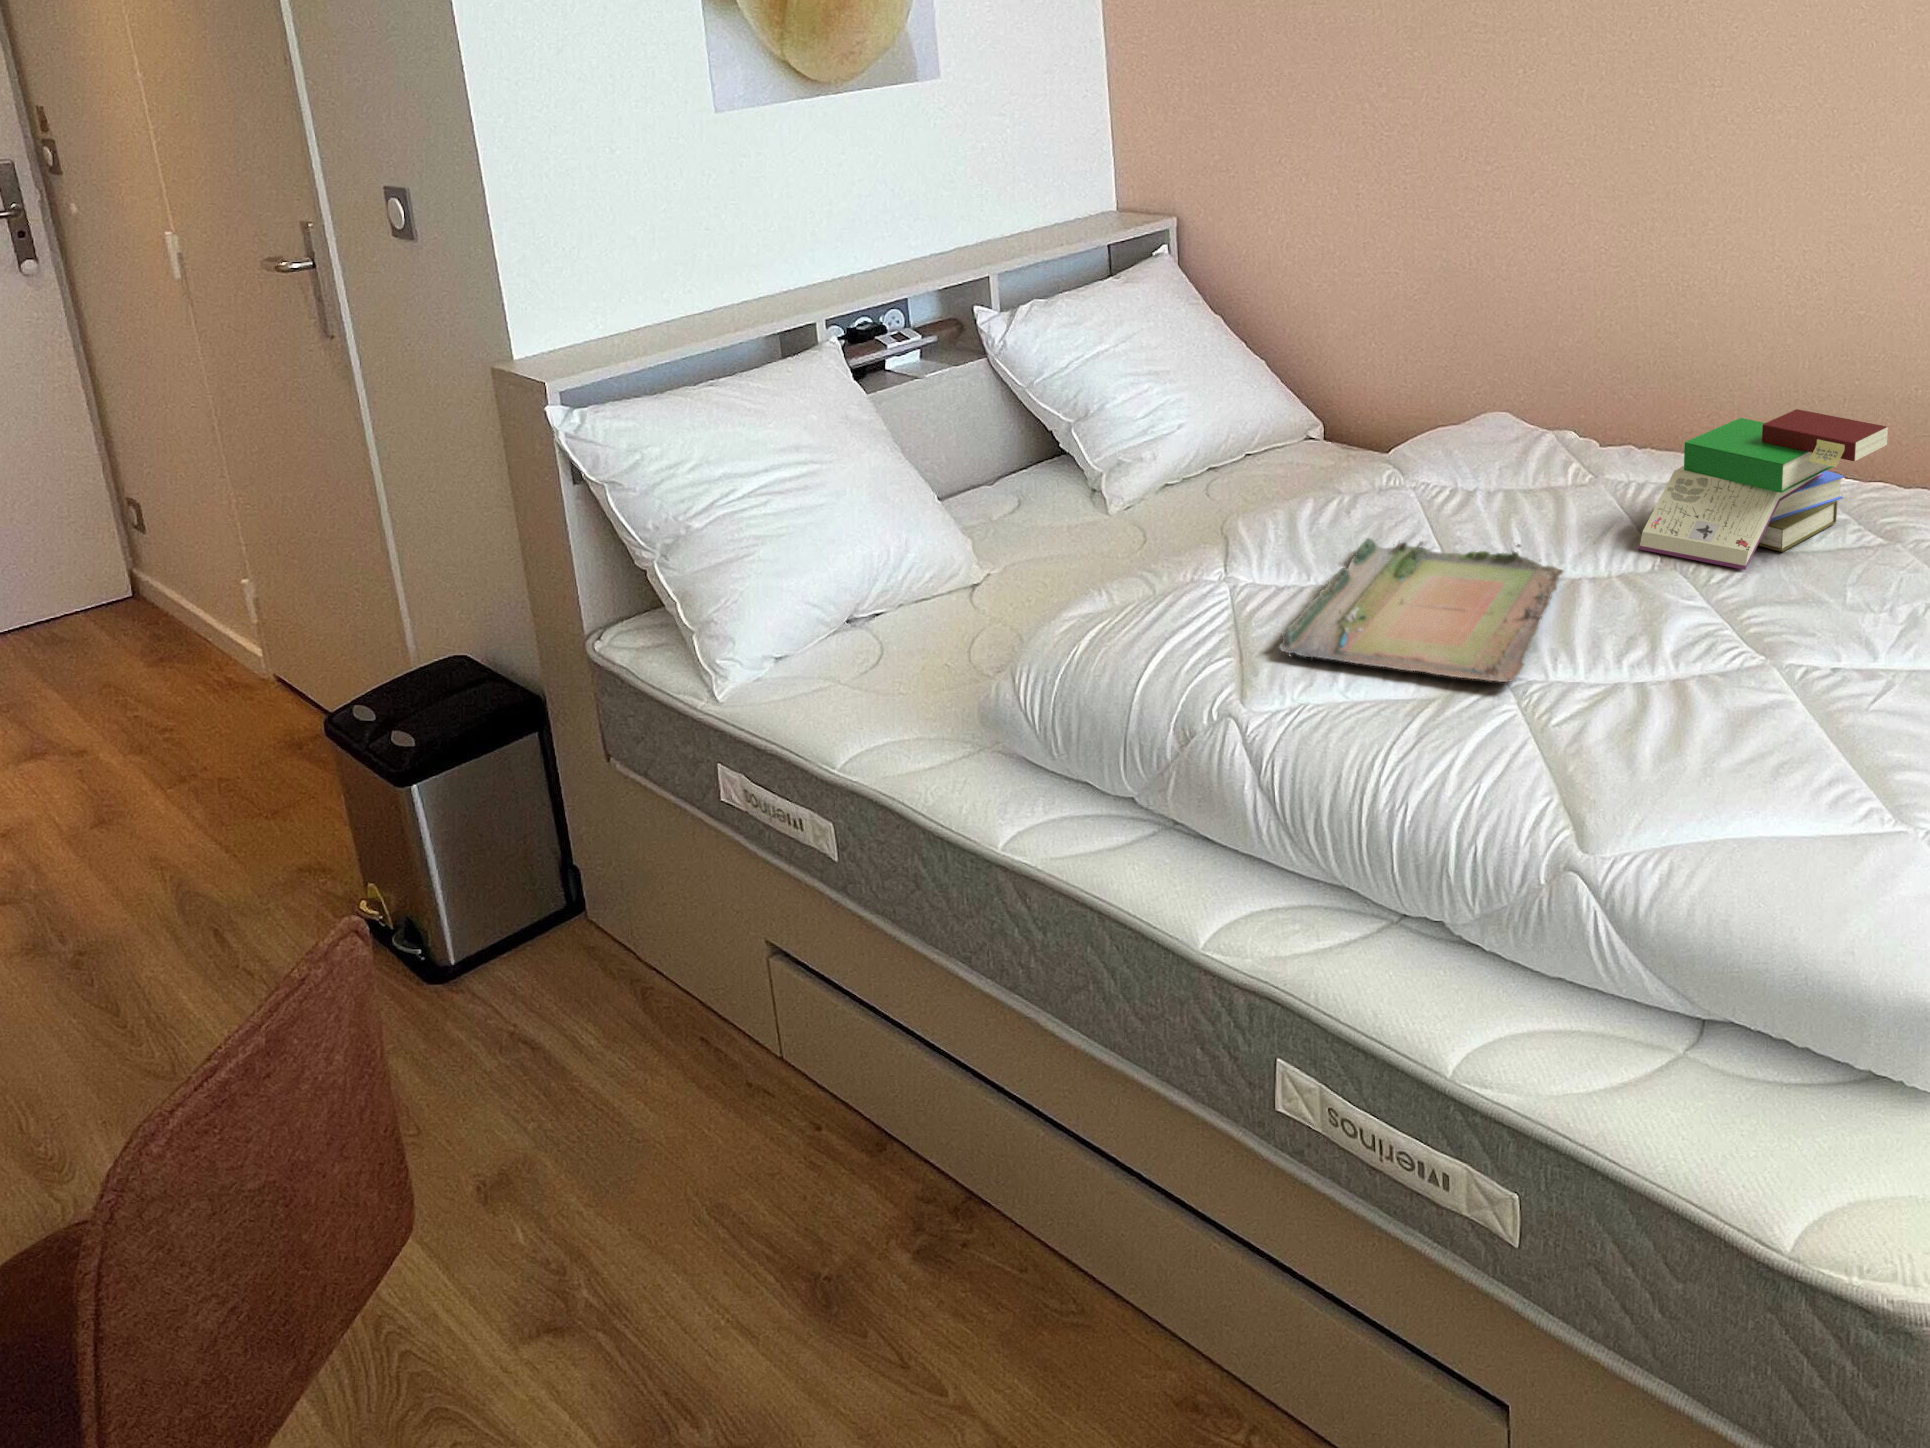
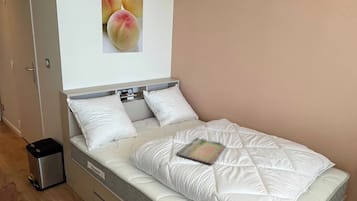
book: present [1638,409,1888,570] -> none [240,125,282,150]

